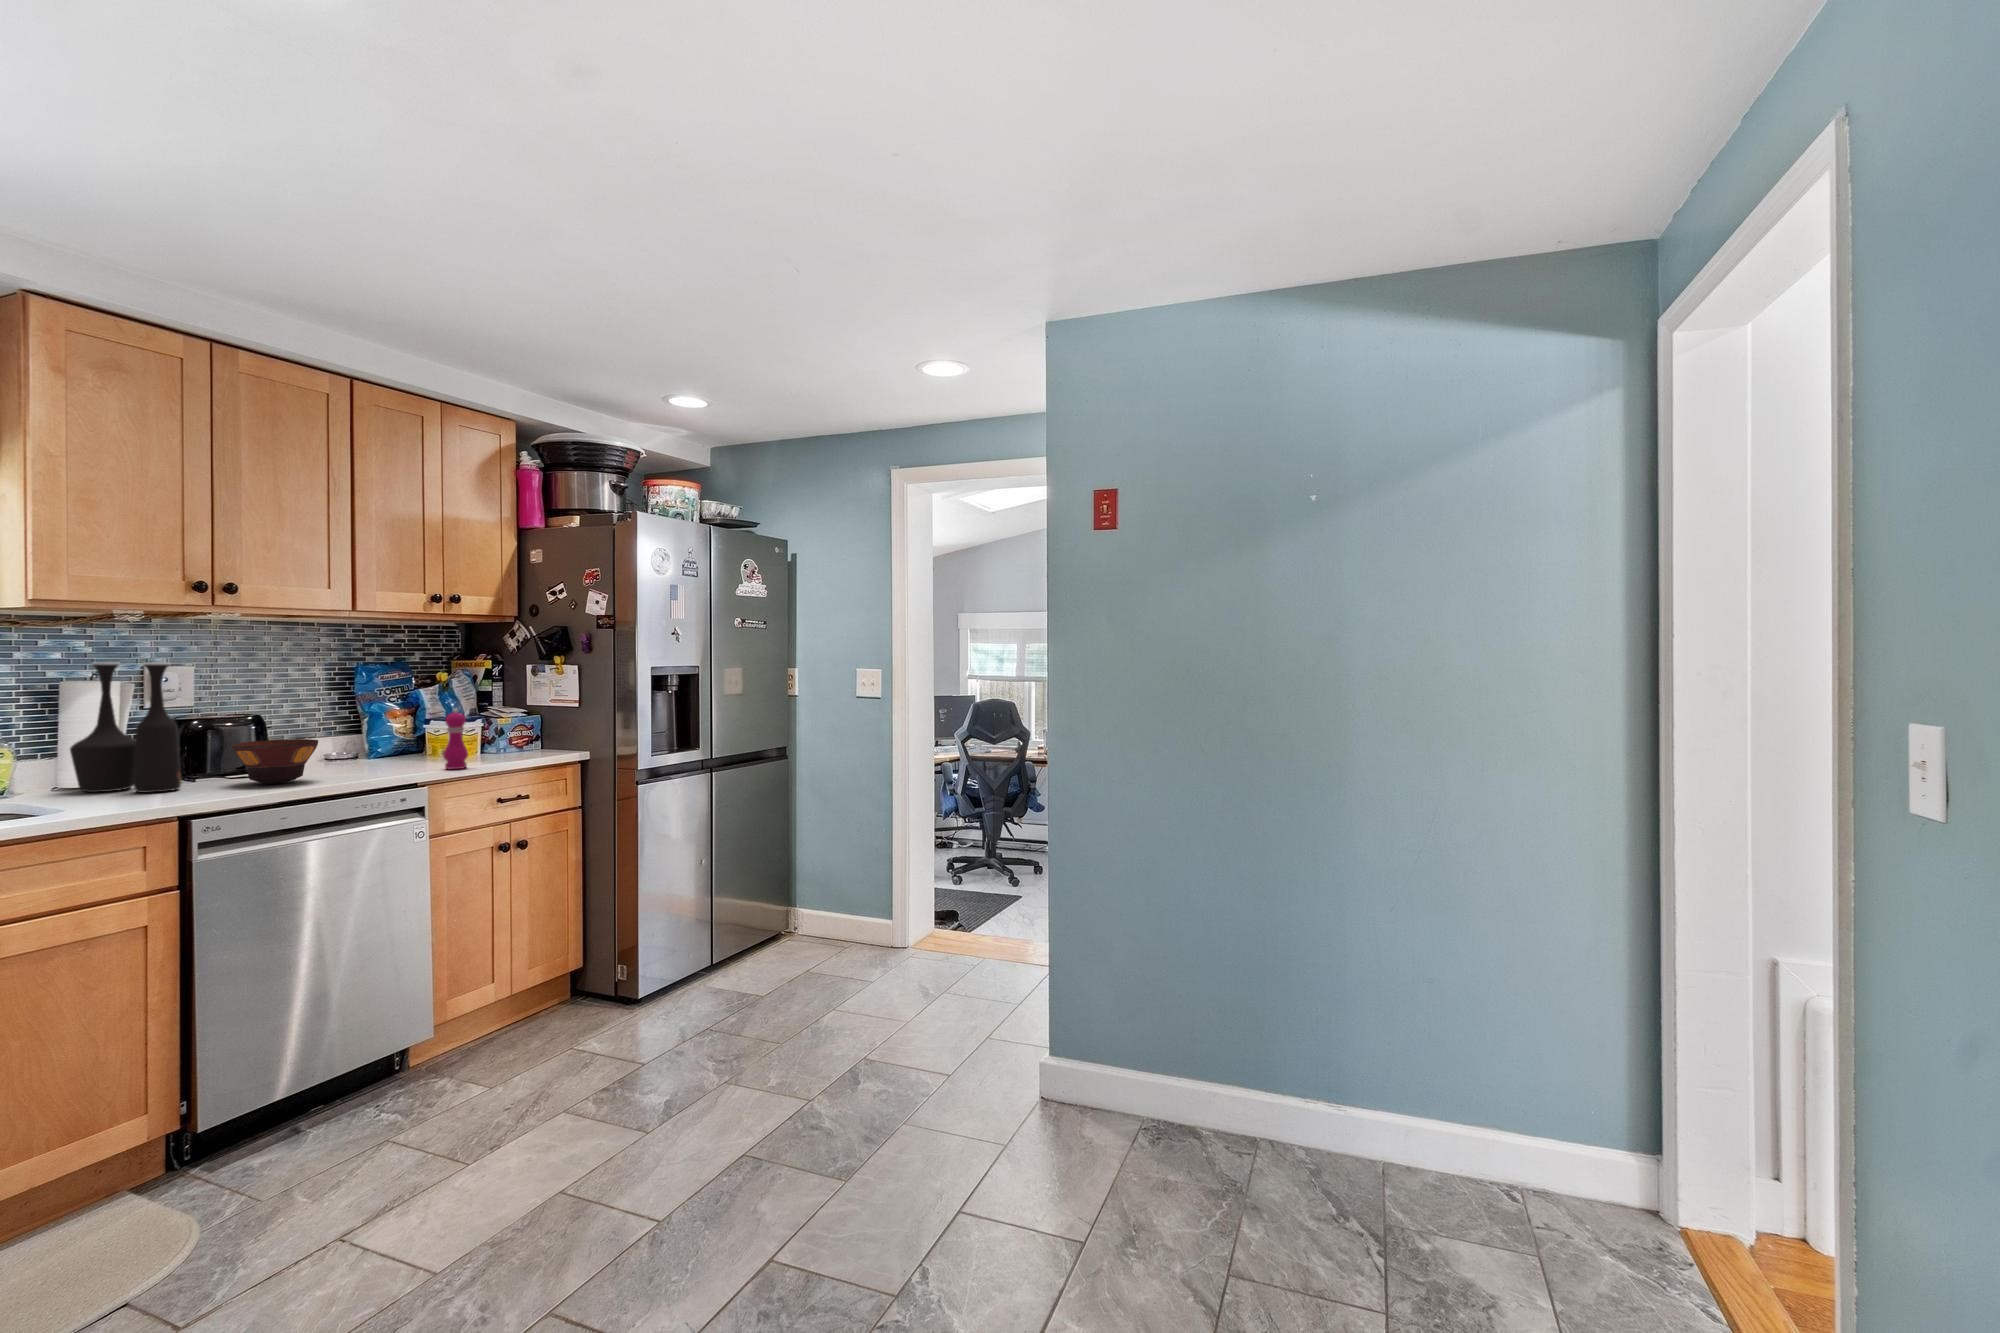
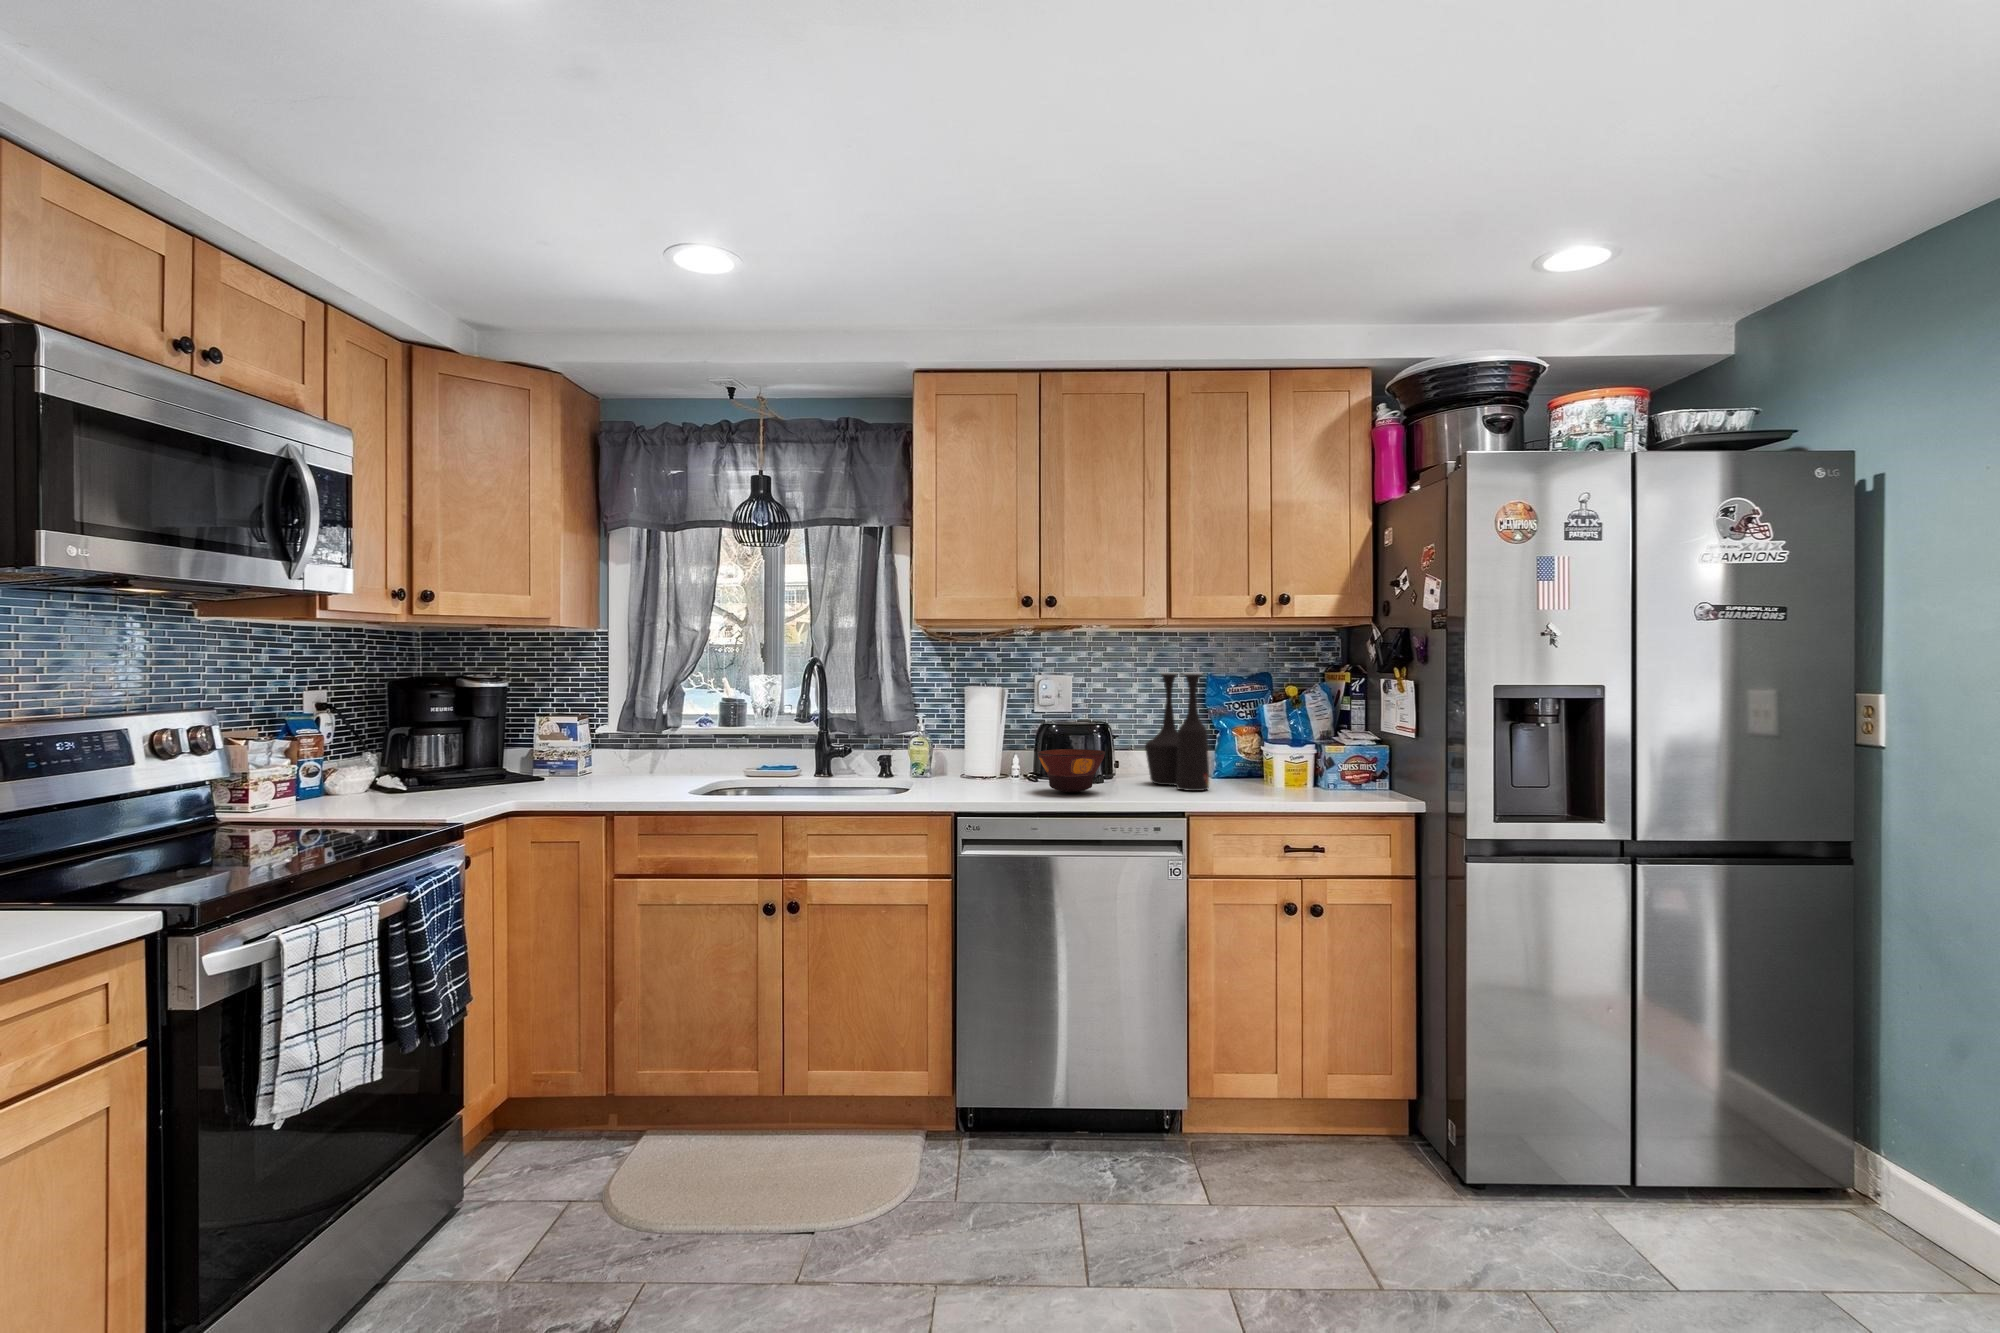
vase: present [70,662,182,793] -> present [1145,672,1209,791]
pepper mill: present [443,708,468,769] -> none [1226,728,1253,801]

